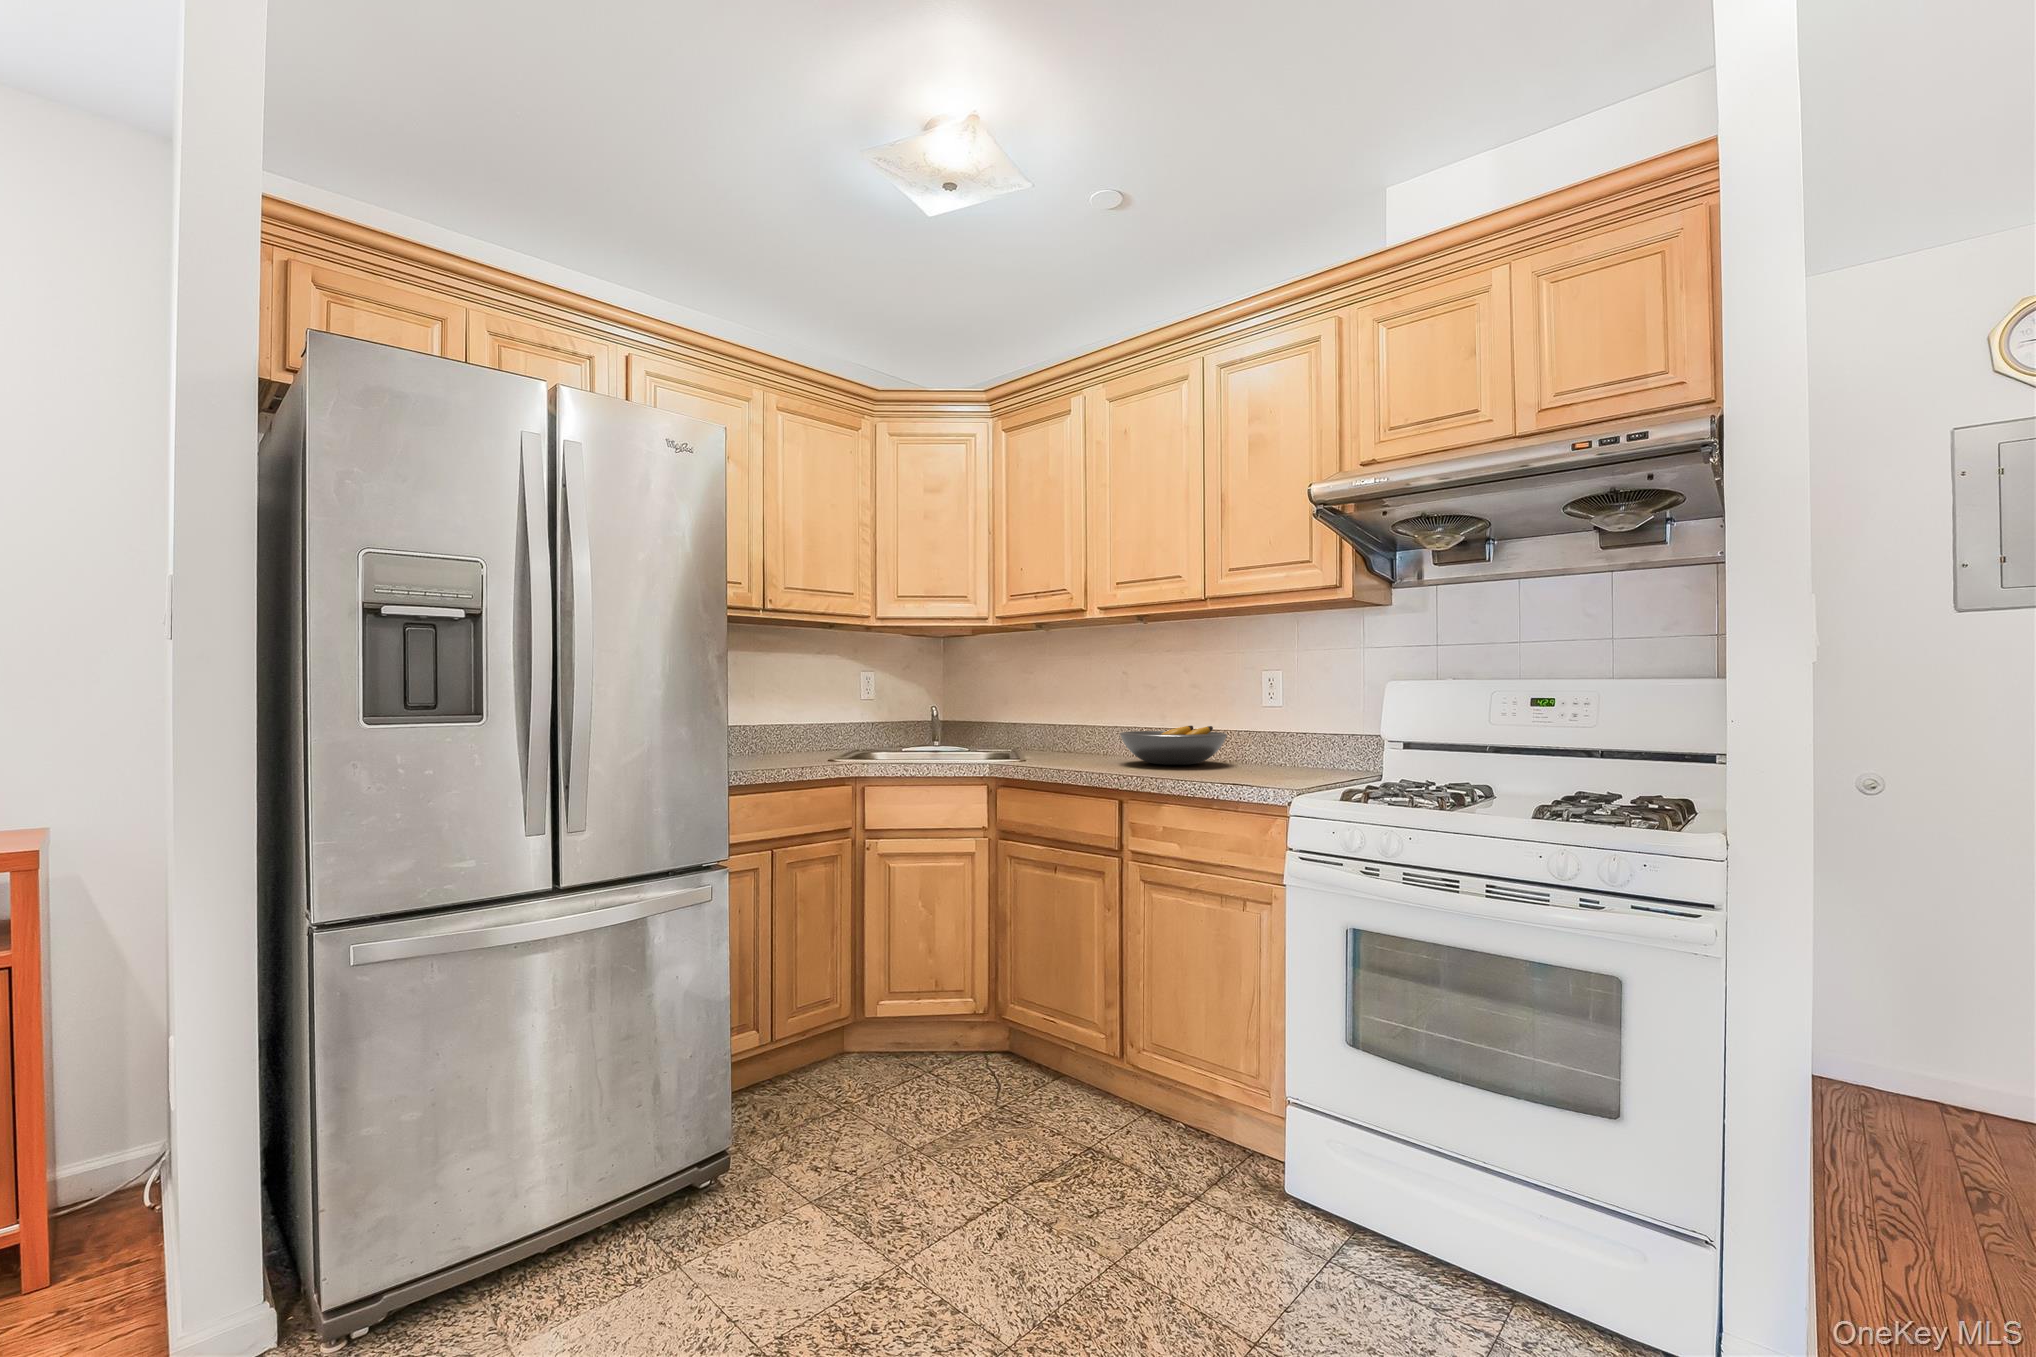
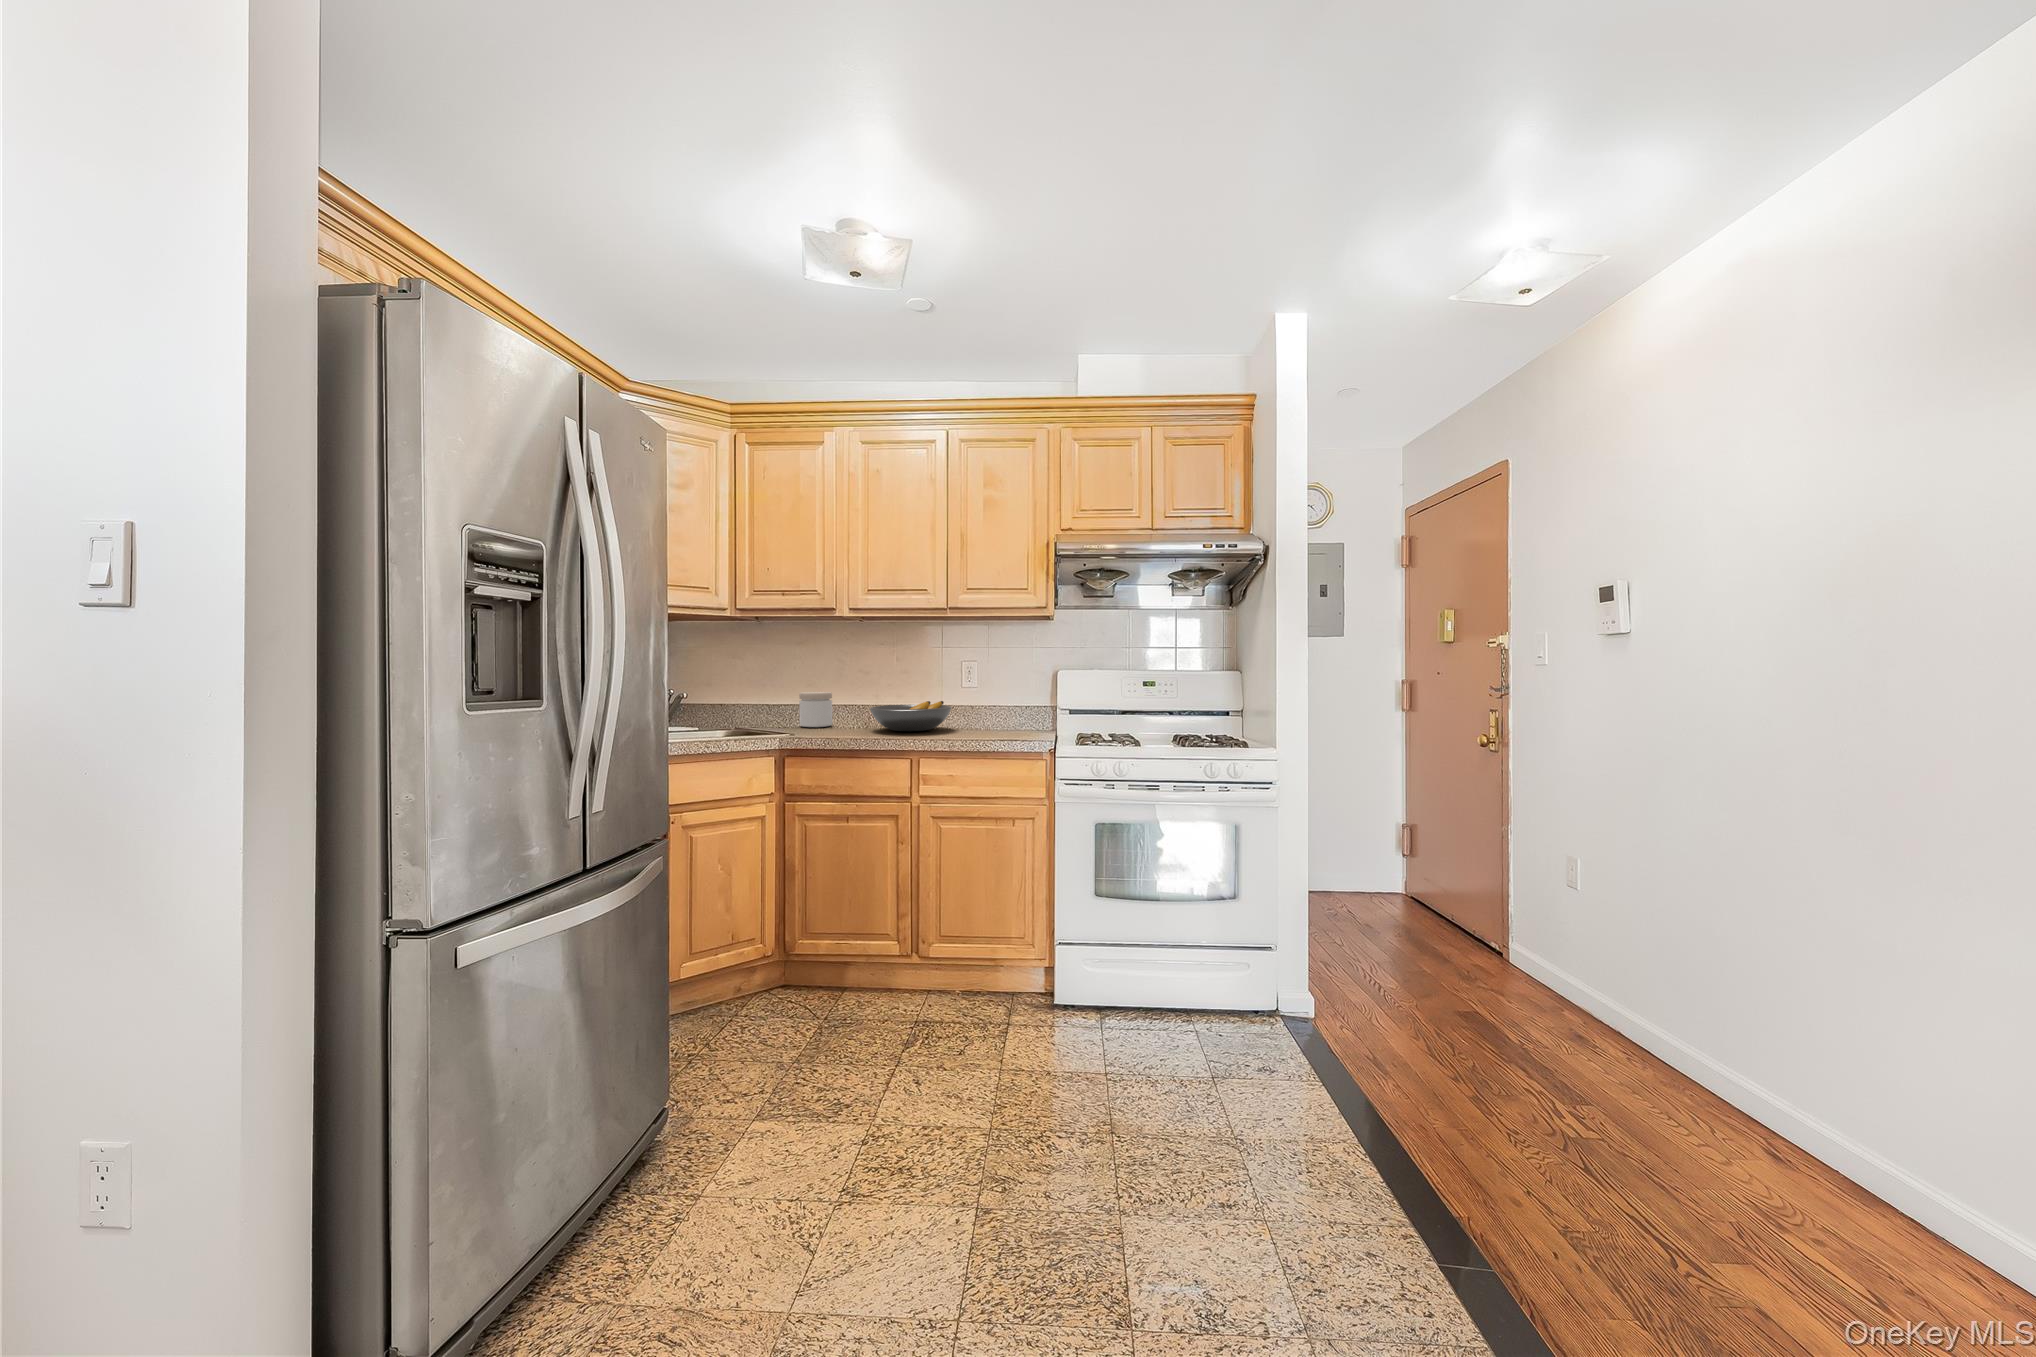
jar: none [1068,713,1106,755] -> present [799,692,832,727]

